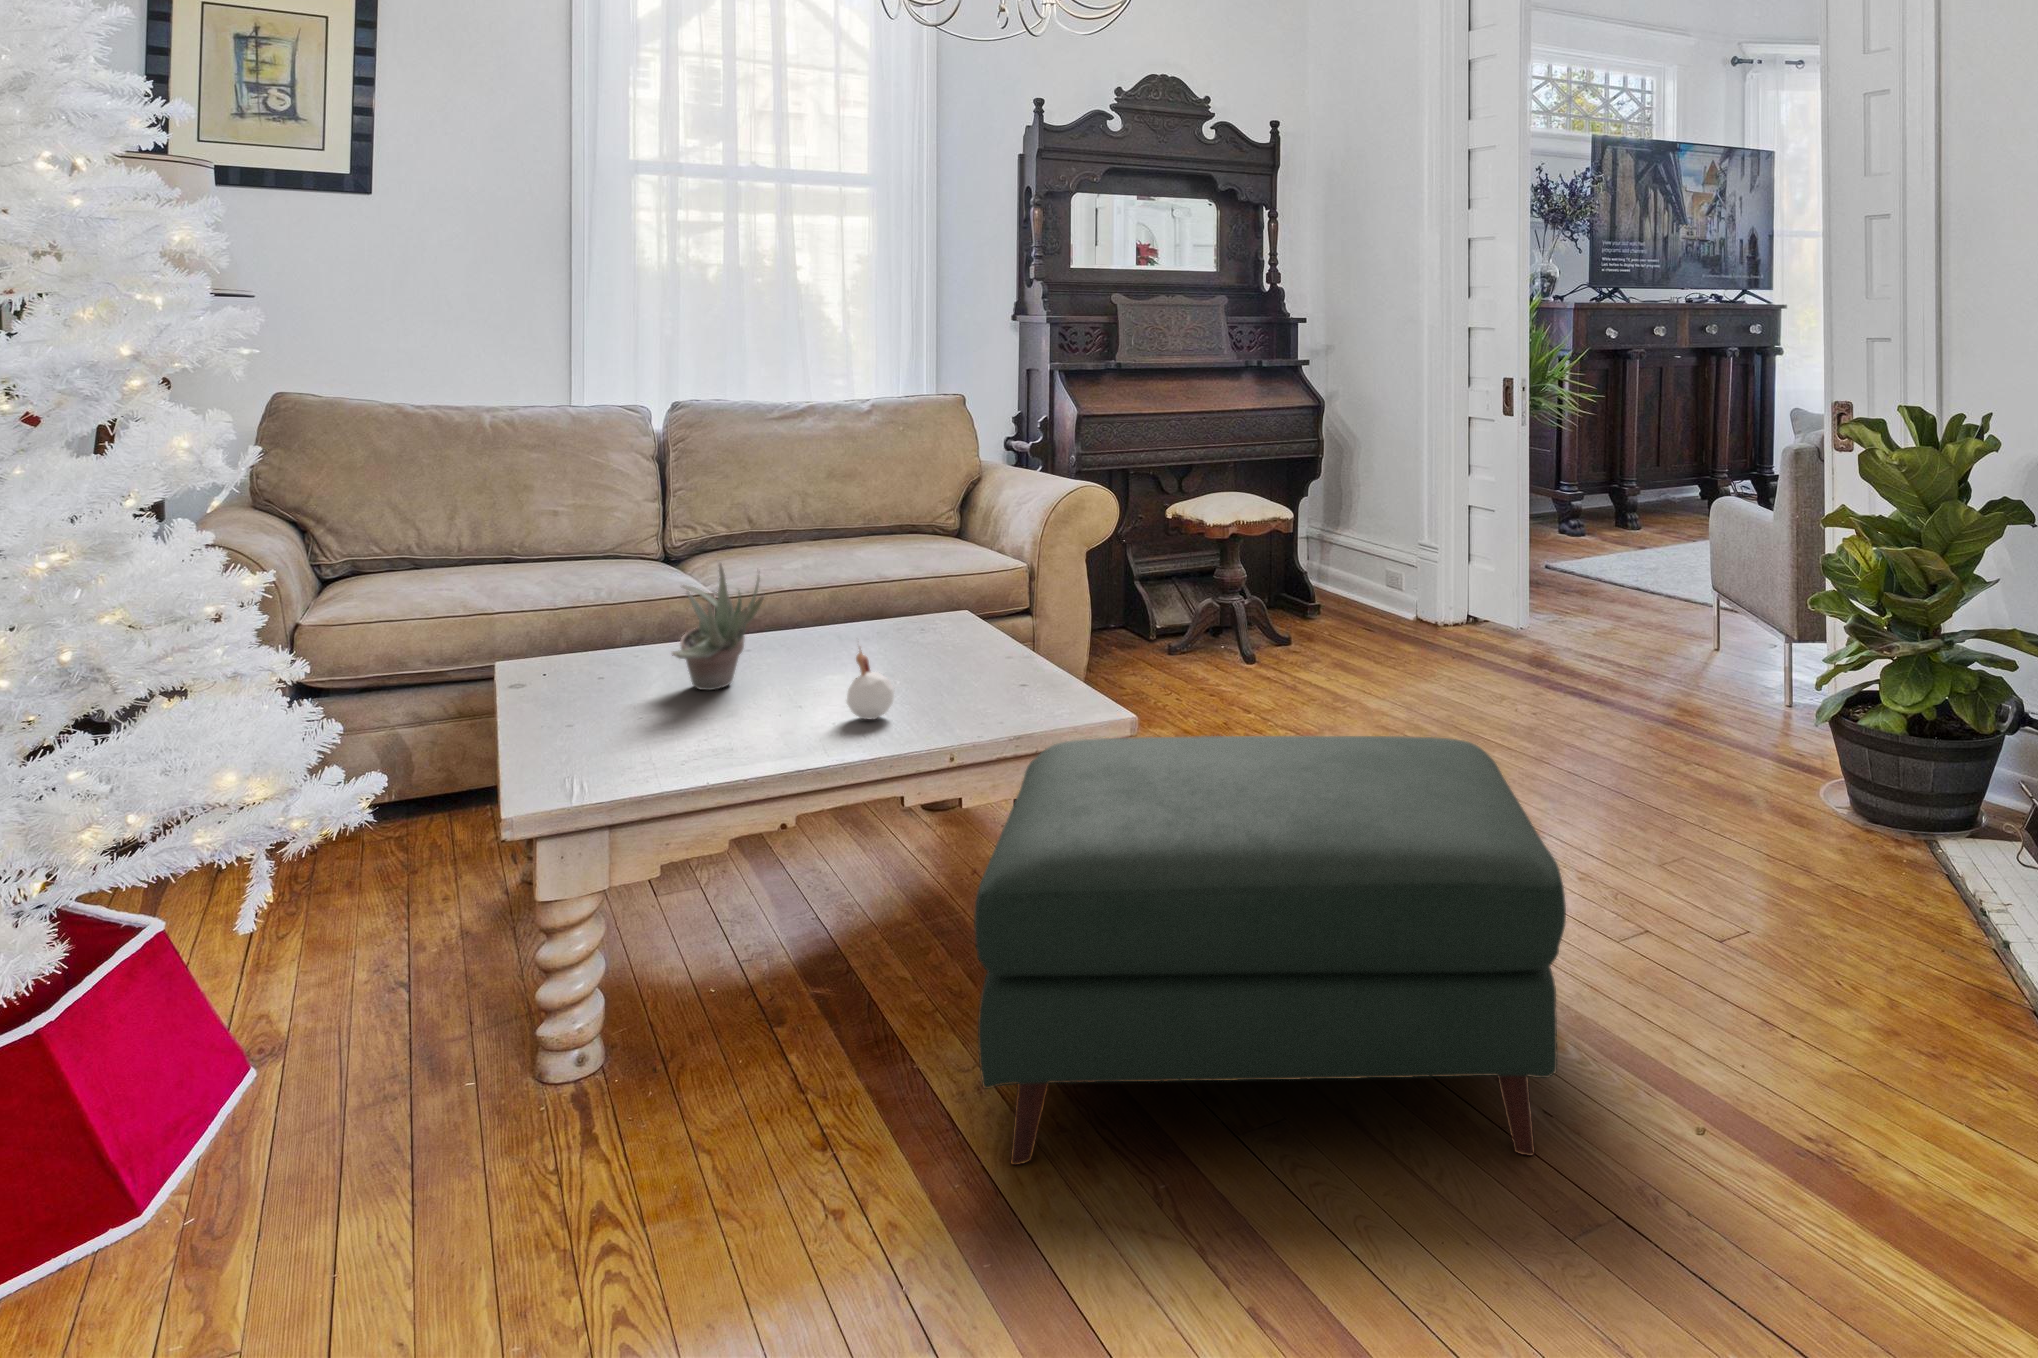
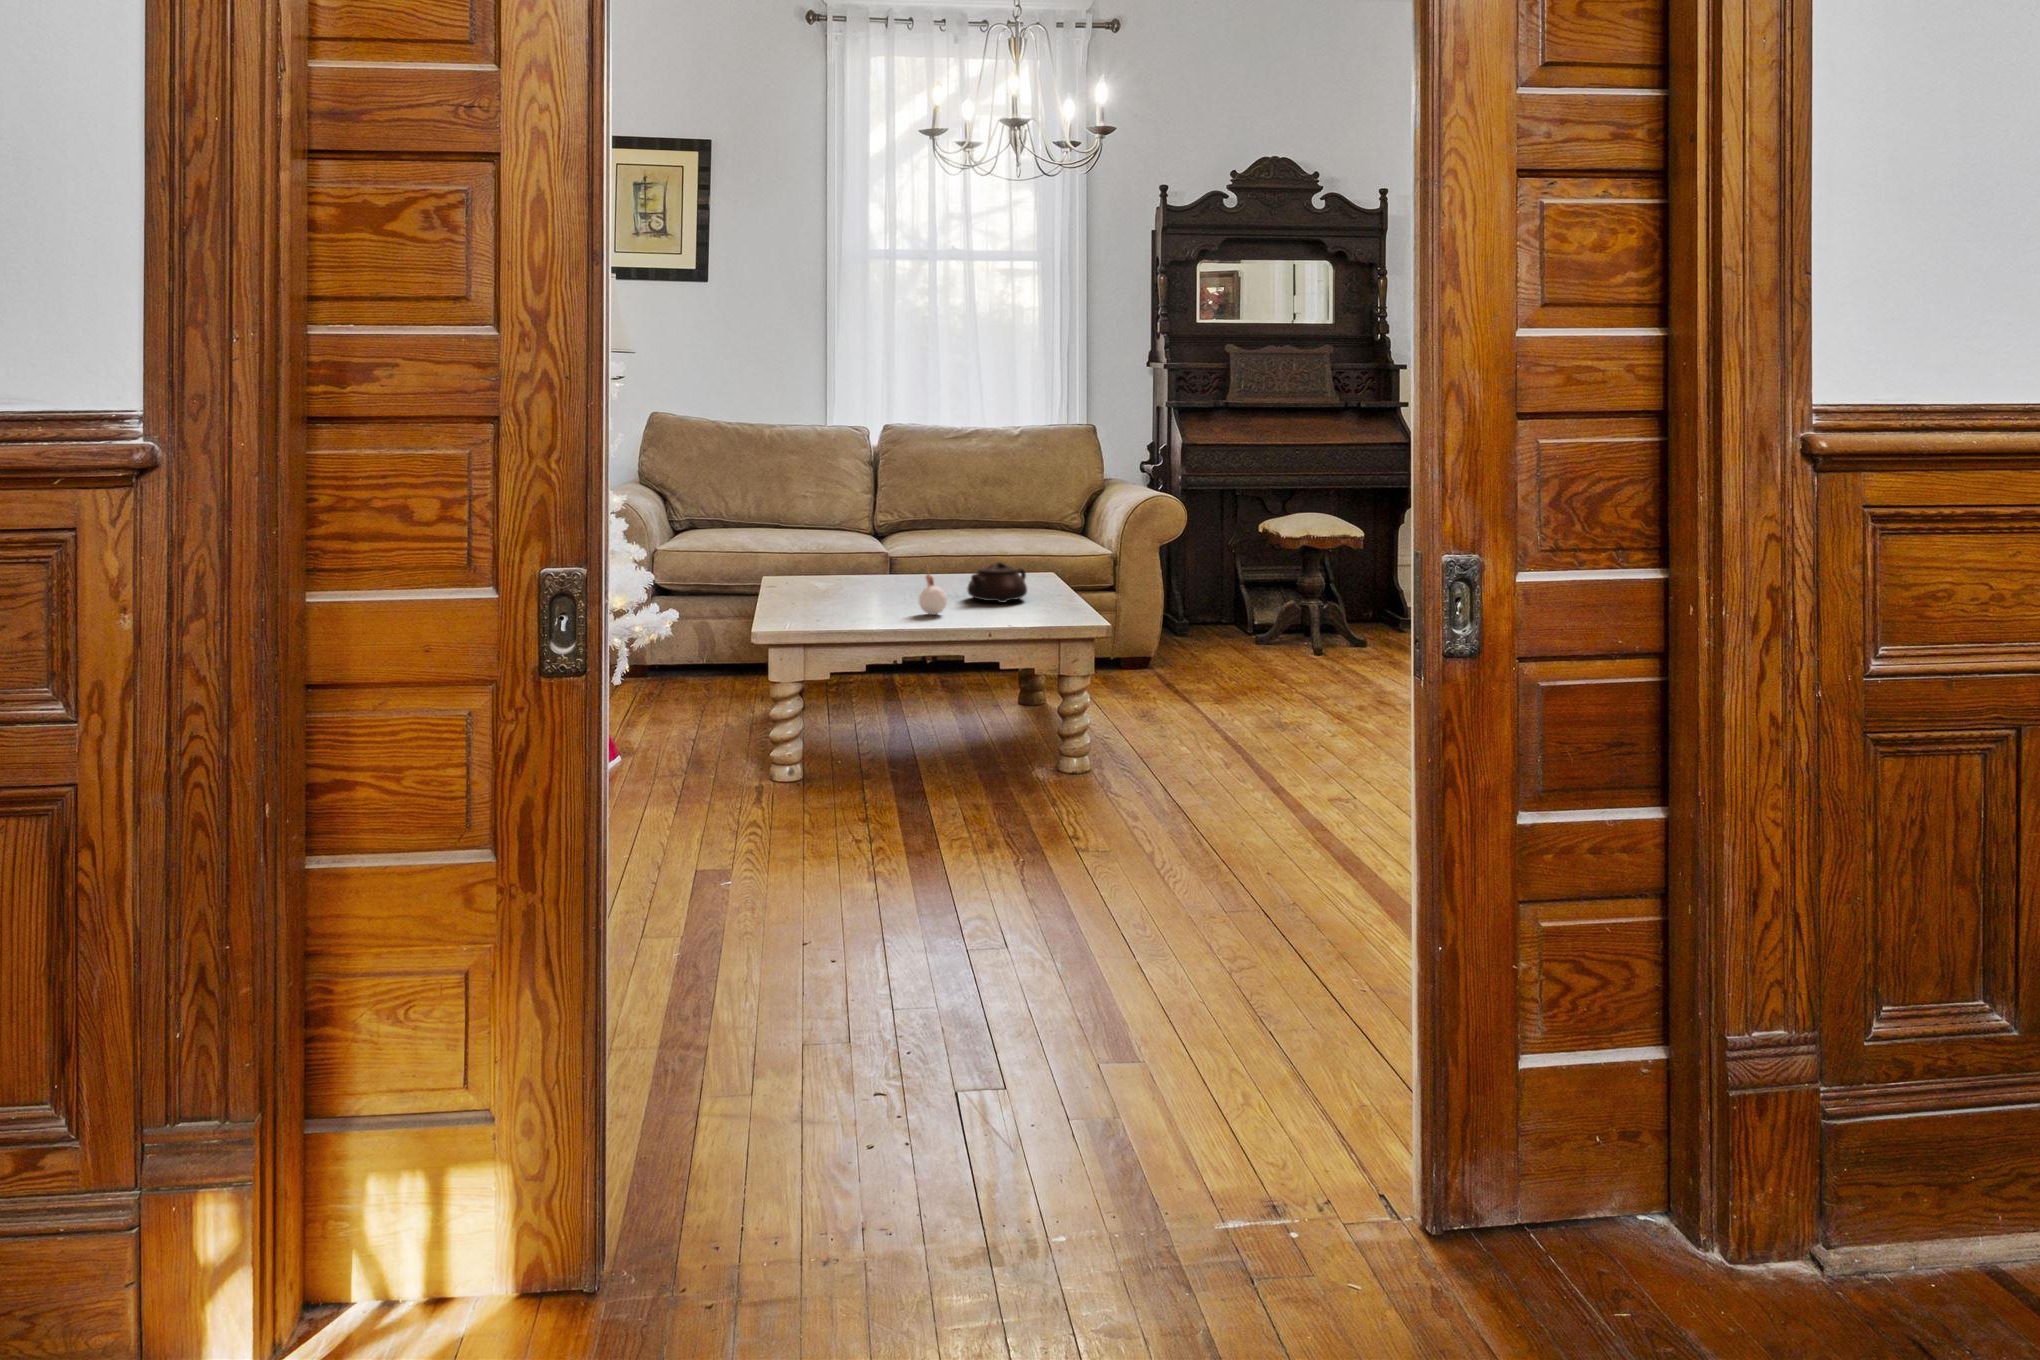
succulent plant: present [672,563,764,690] -> none [827,516,886,596]
teapot: none [899,615,992,678] -> present [967,562,1027,603]
ottoman: present [974,736,1566,1165] -> none [931,632,1304,880]

